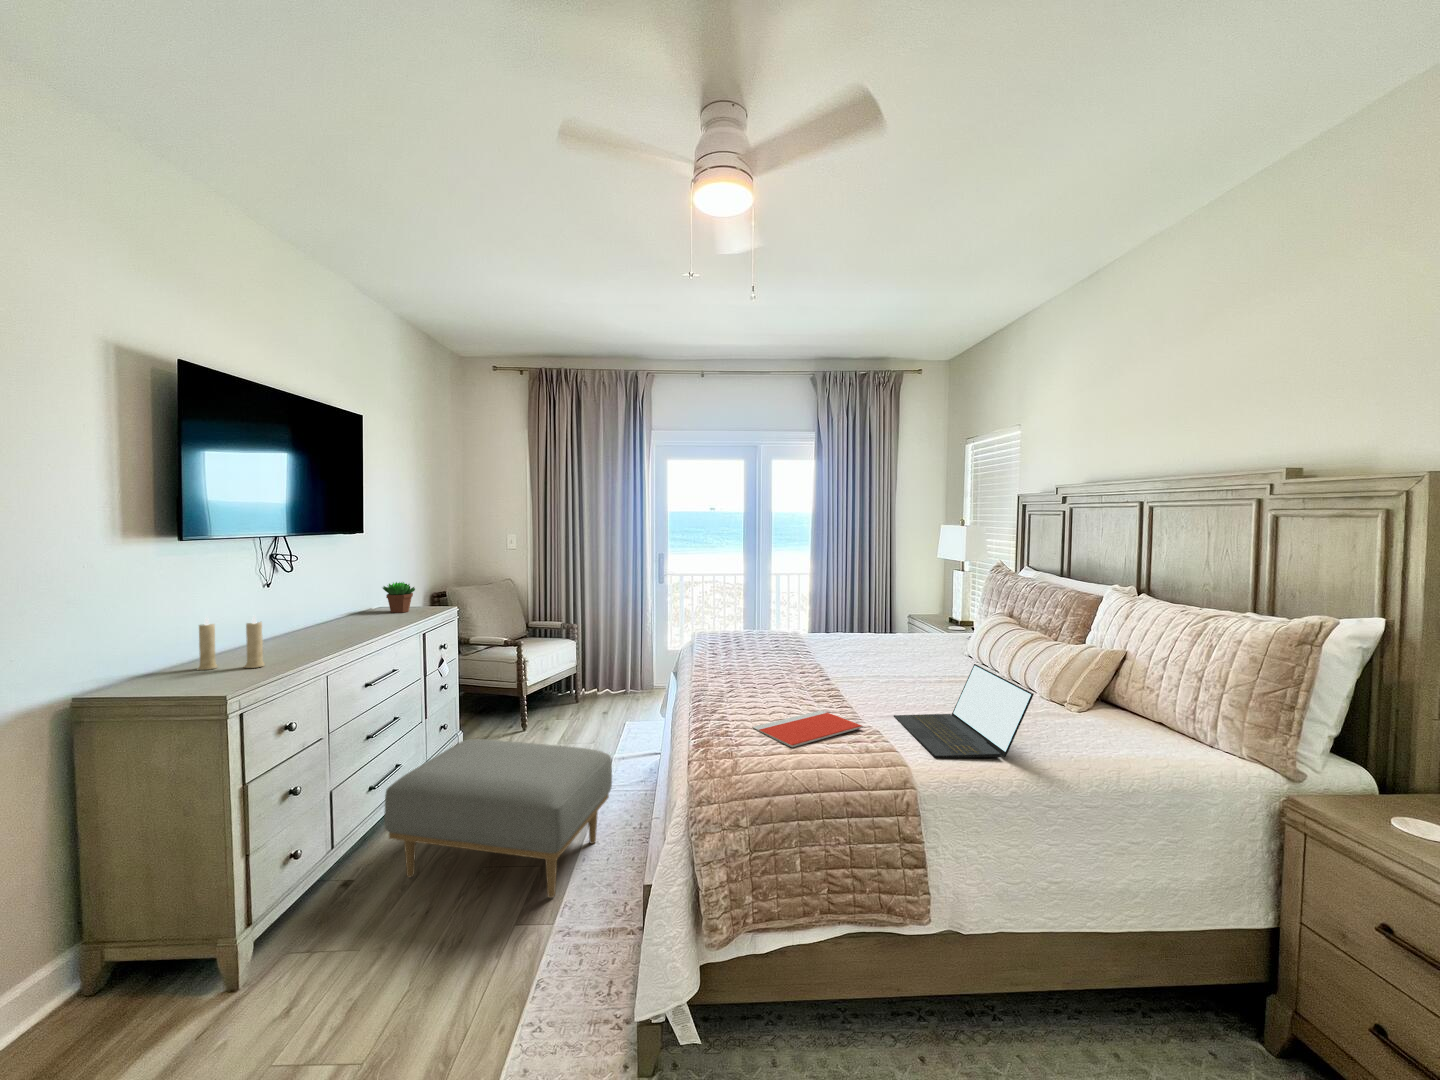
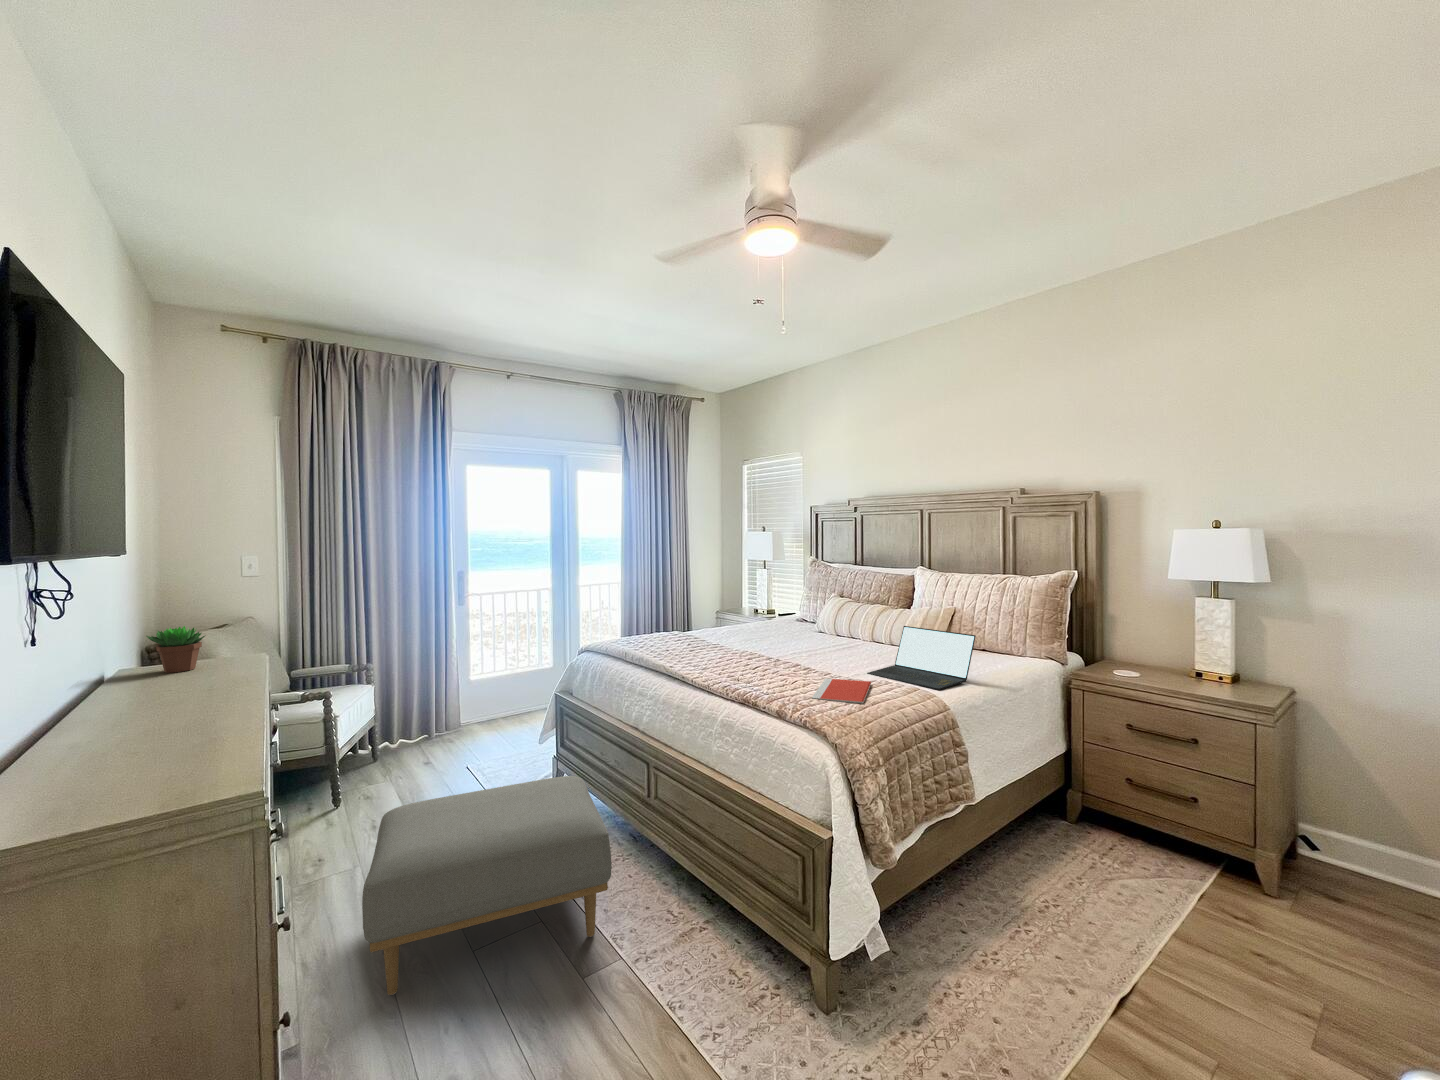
candle: present [198,616,264,670] -> none [85,674,211,782]

